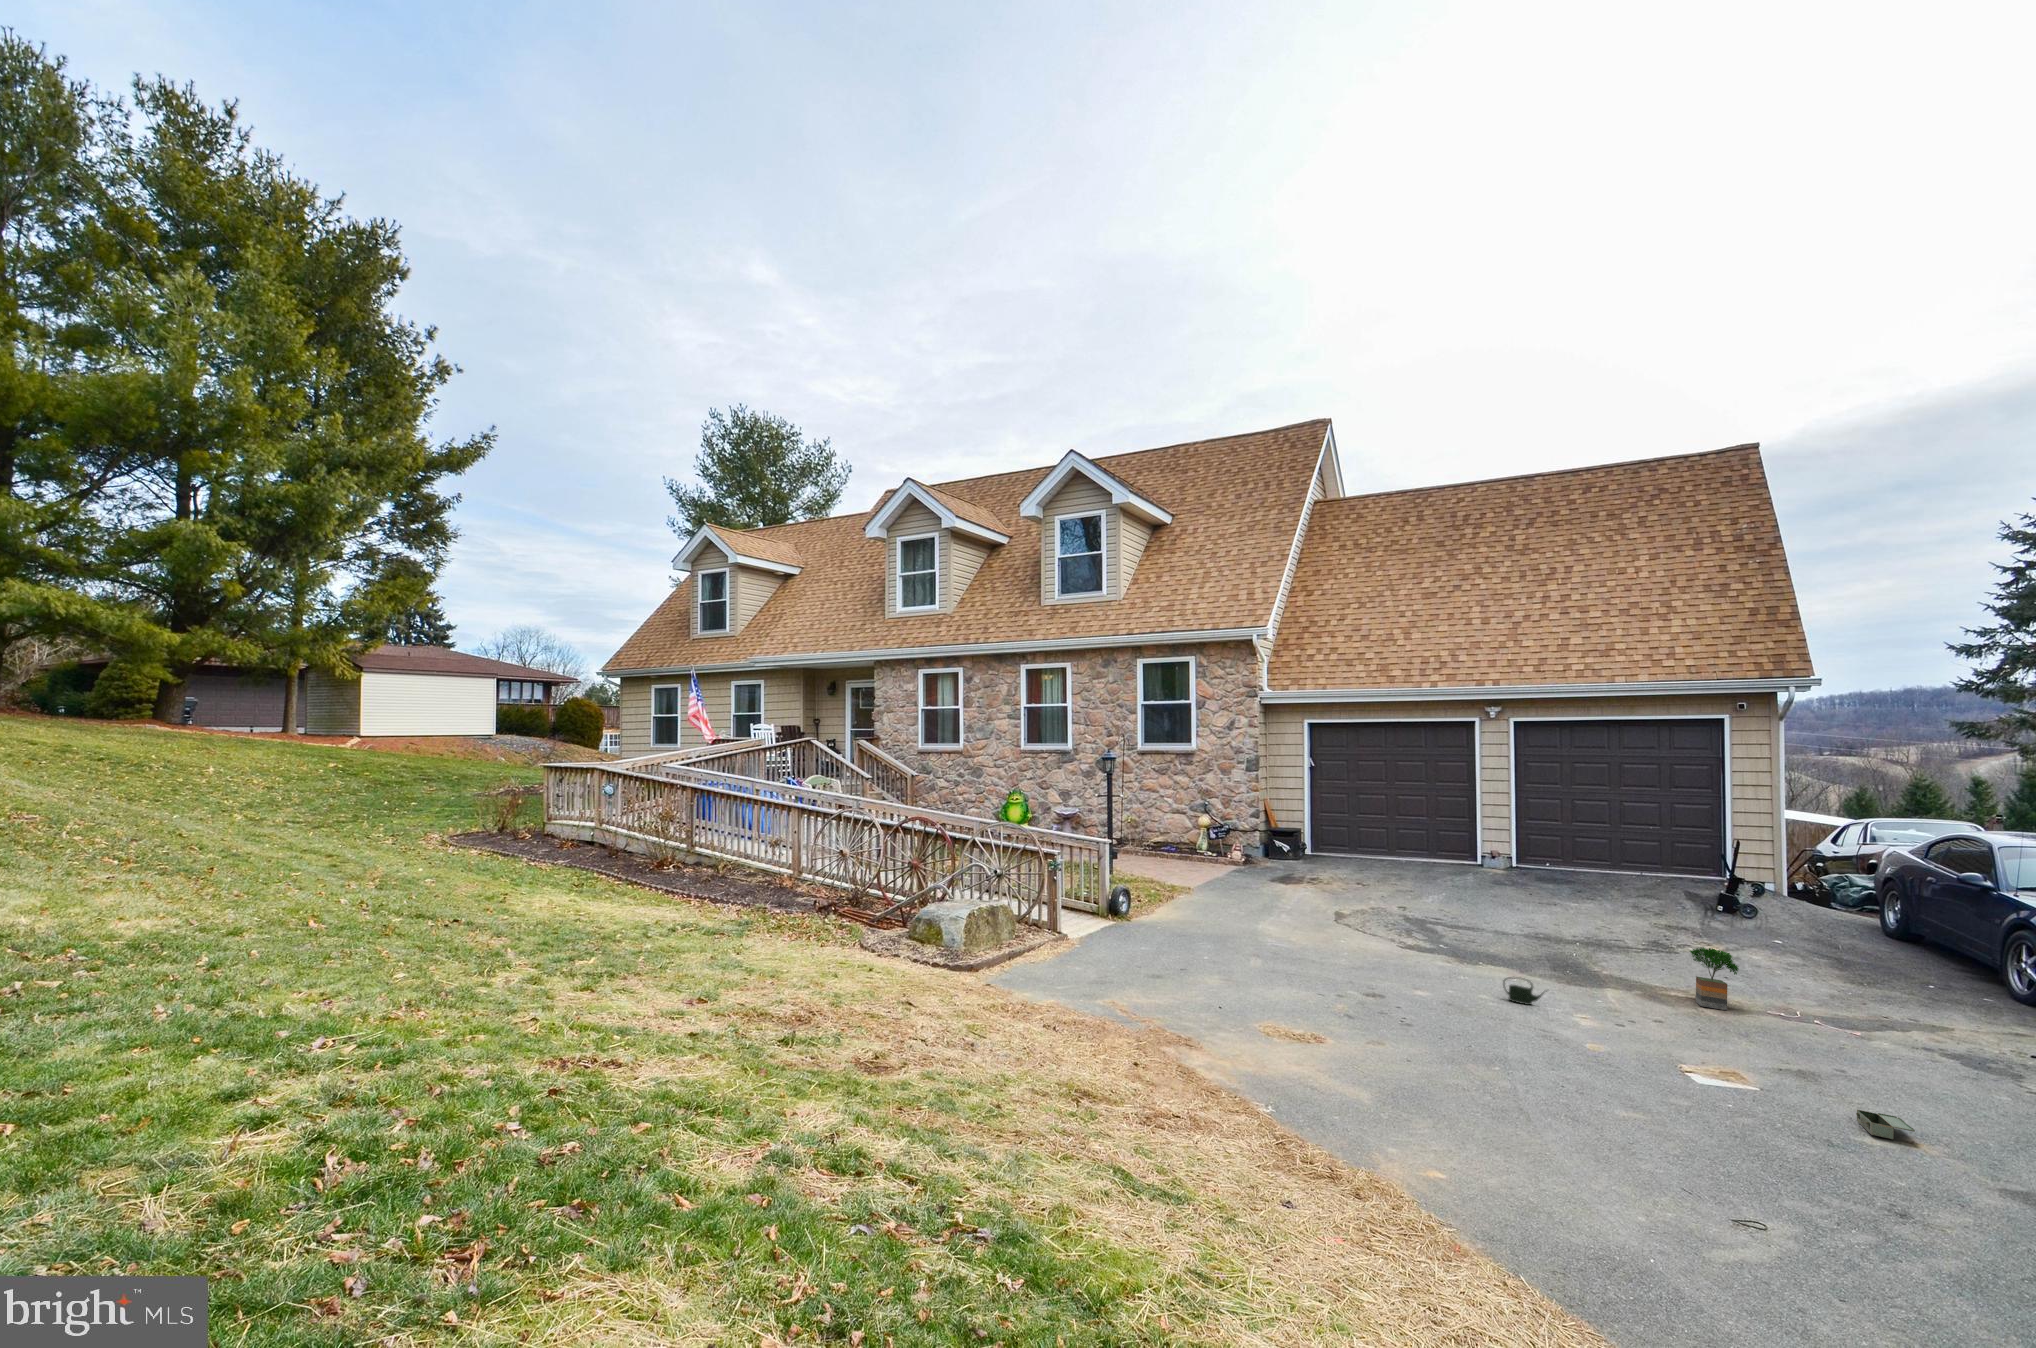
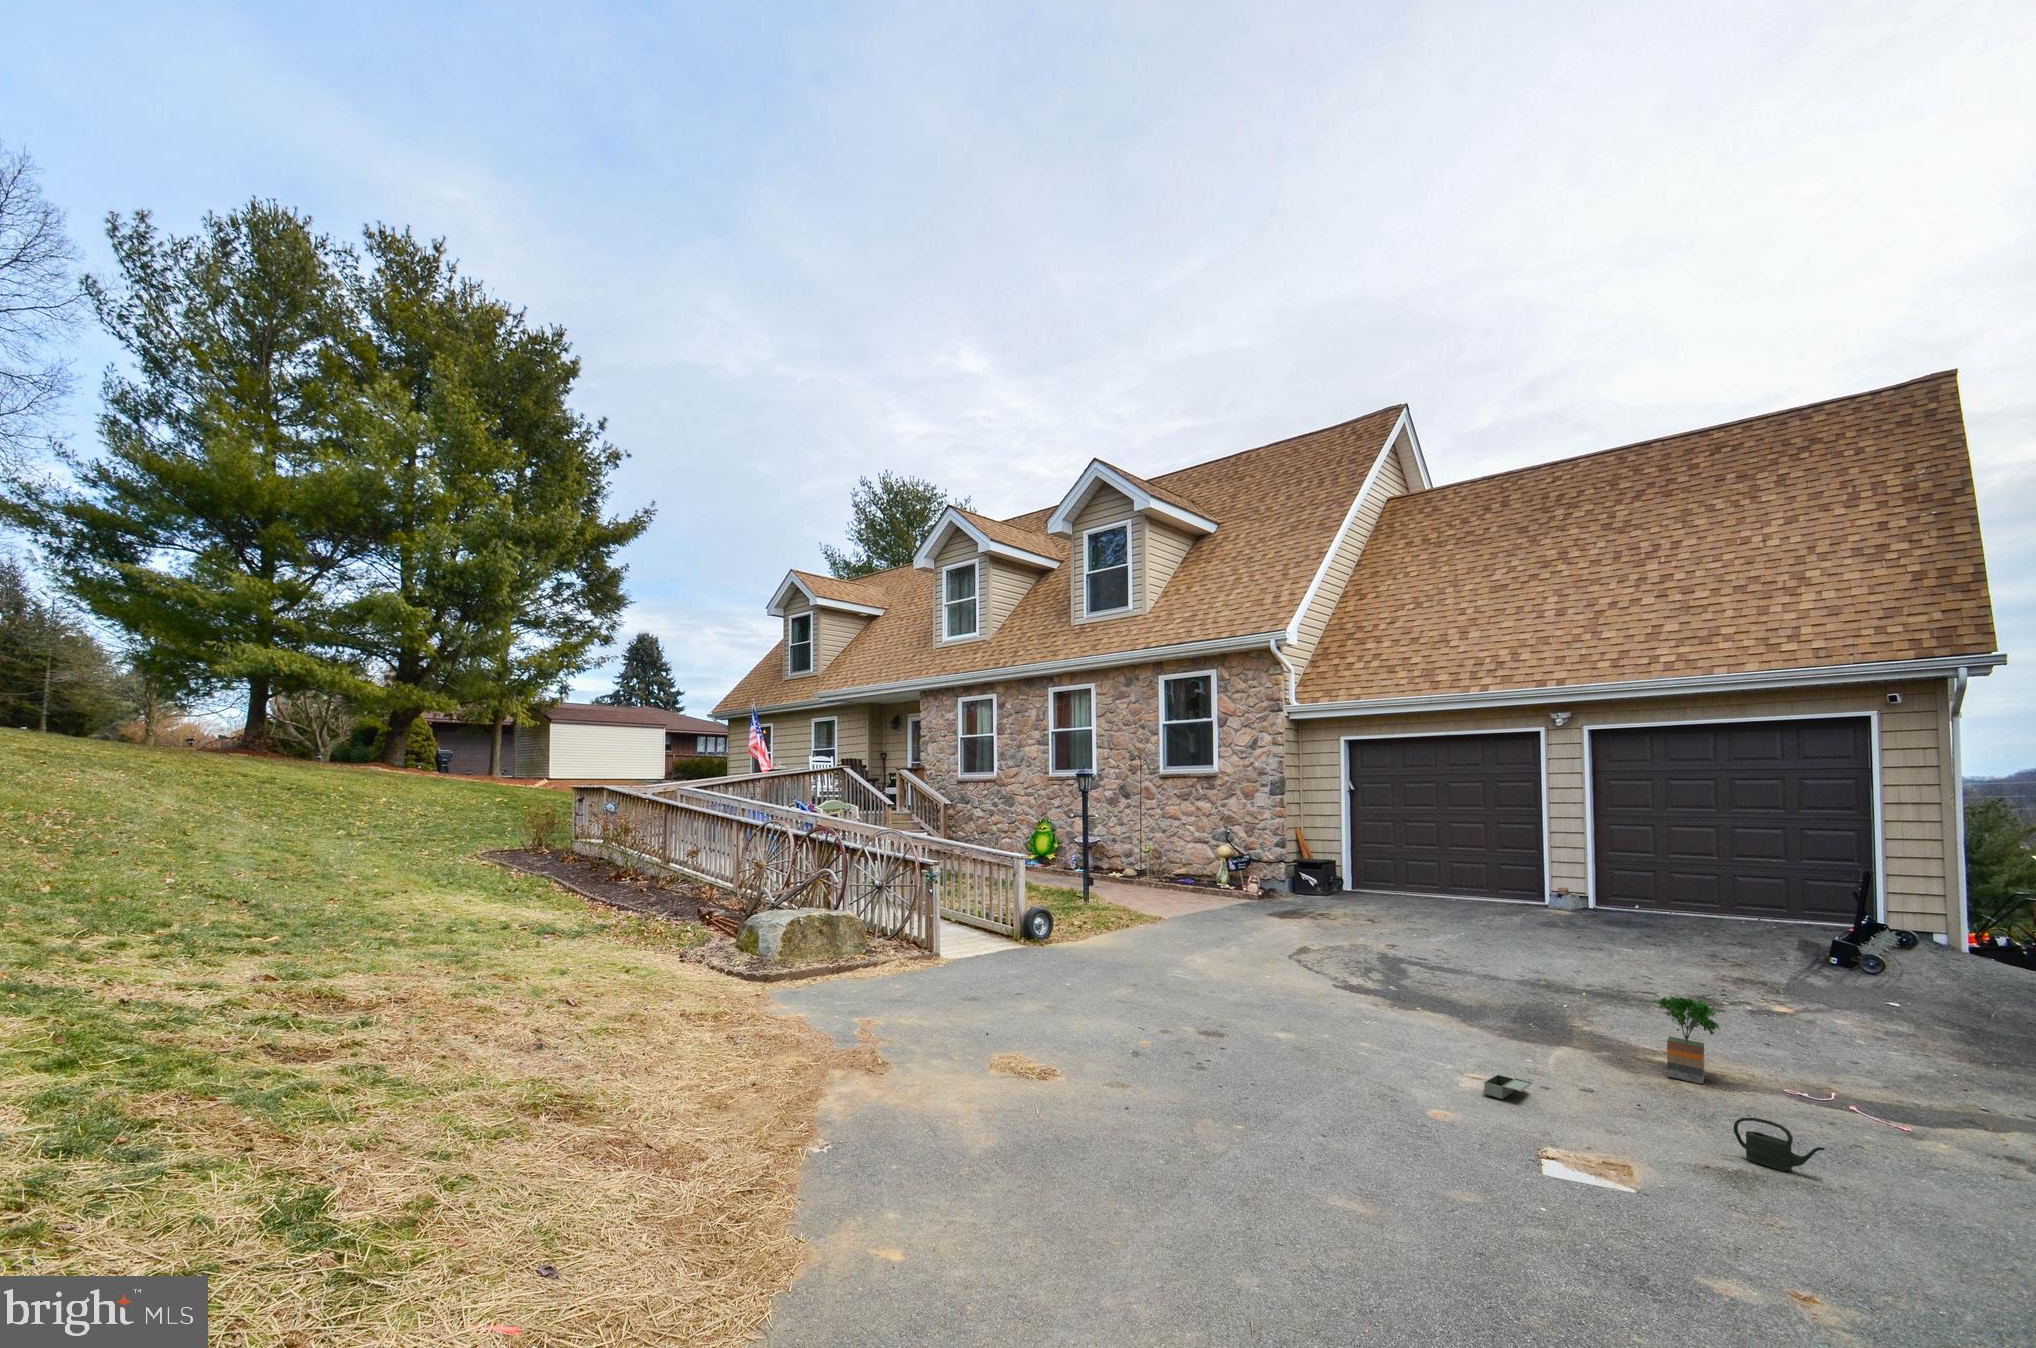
watering can: present [1503,977,1547,1005] -> present [1734,1118,1825,1171]
toolbox: present [1856,1110,1915,1139] -> present [1484,1075,1532,1099]

